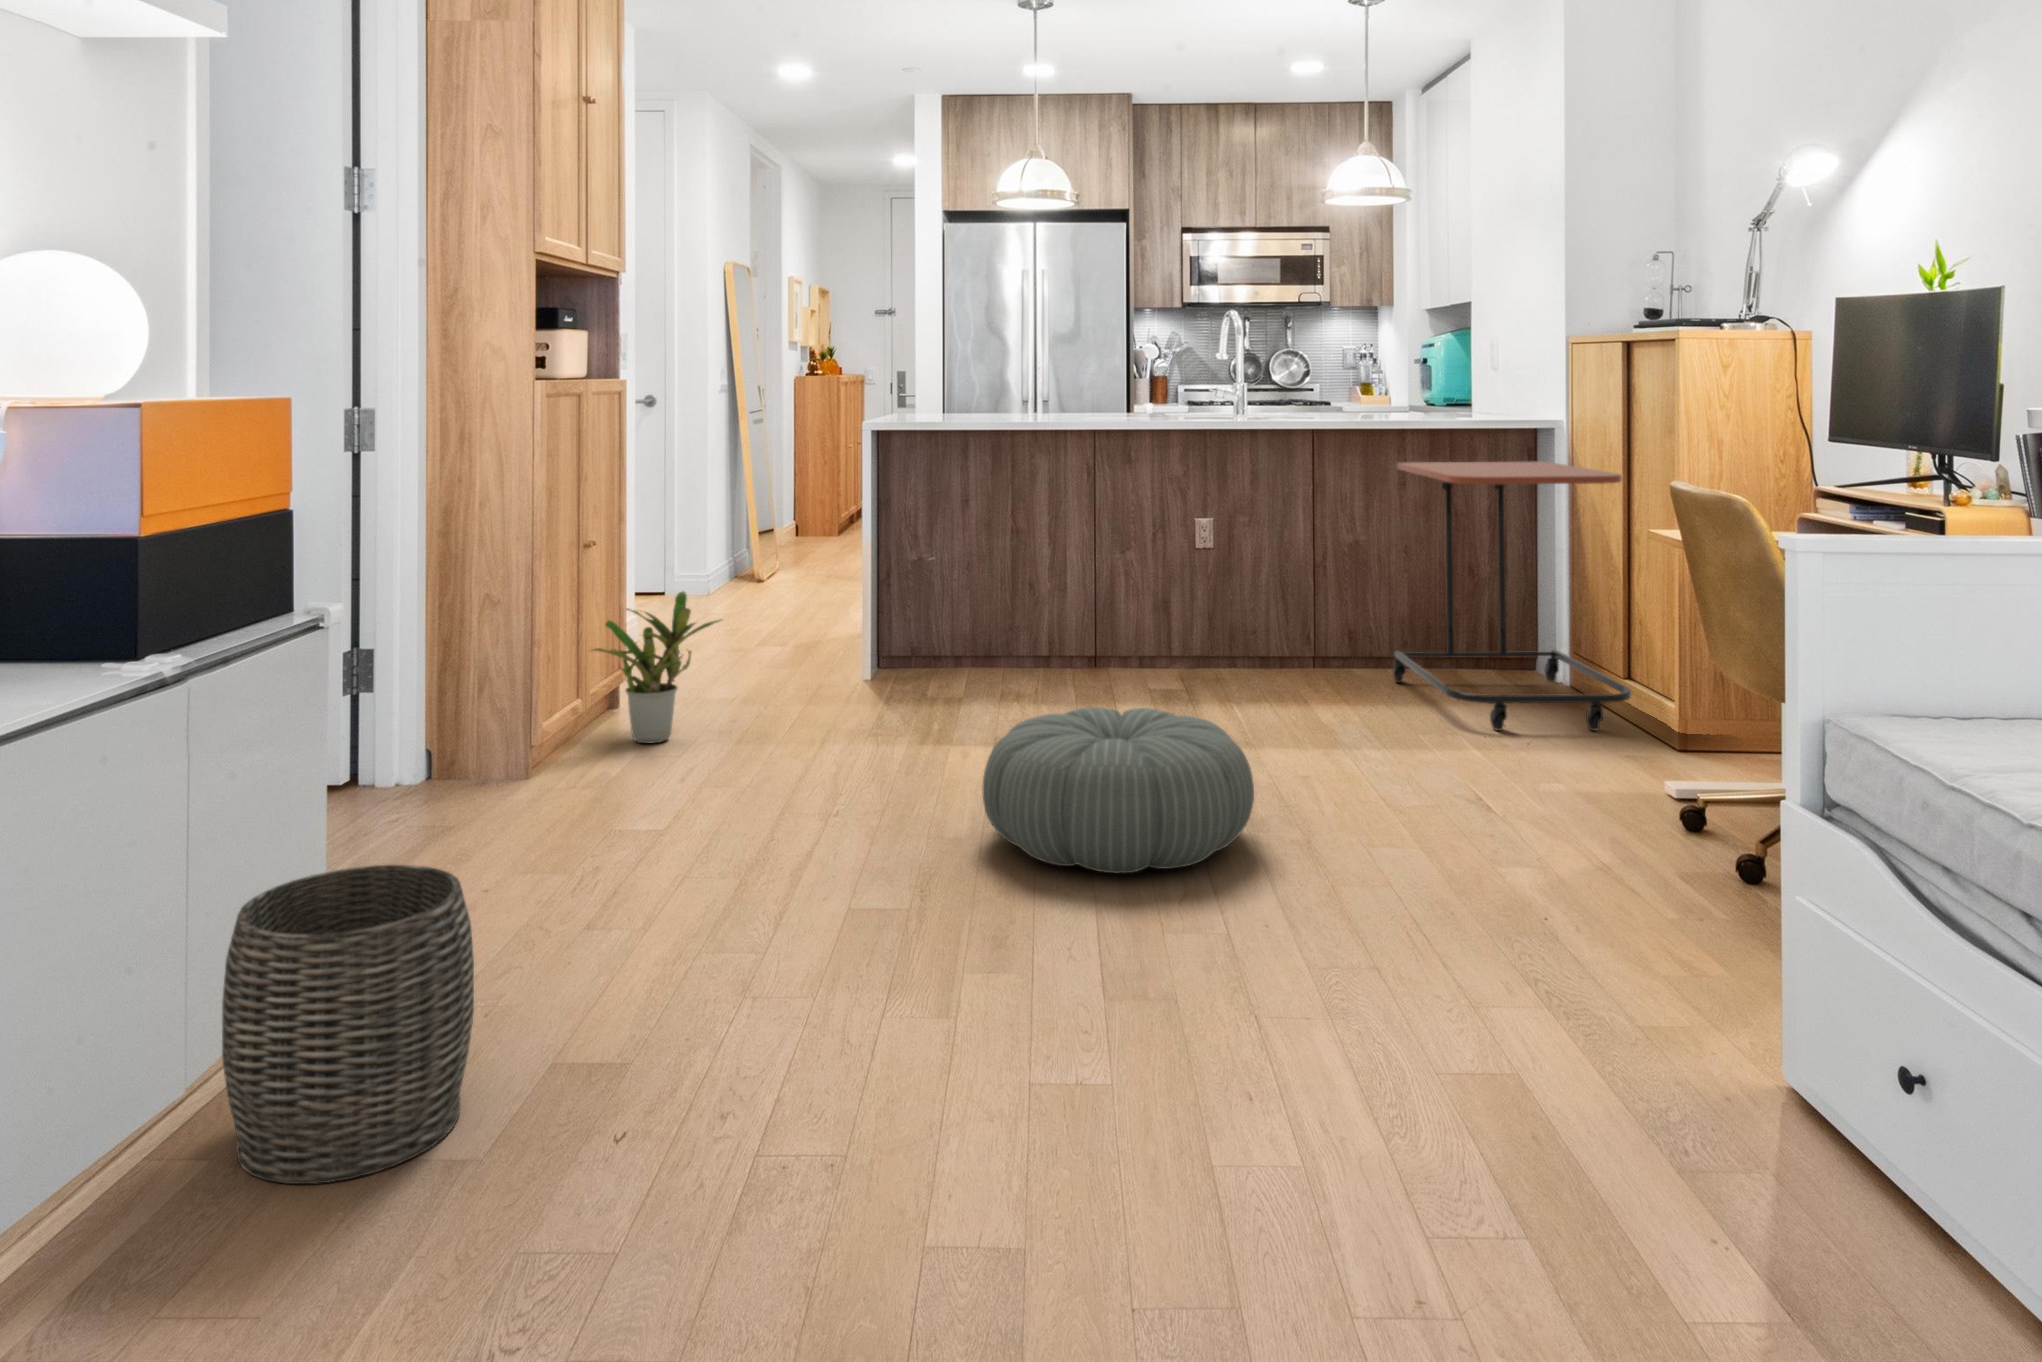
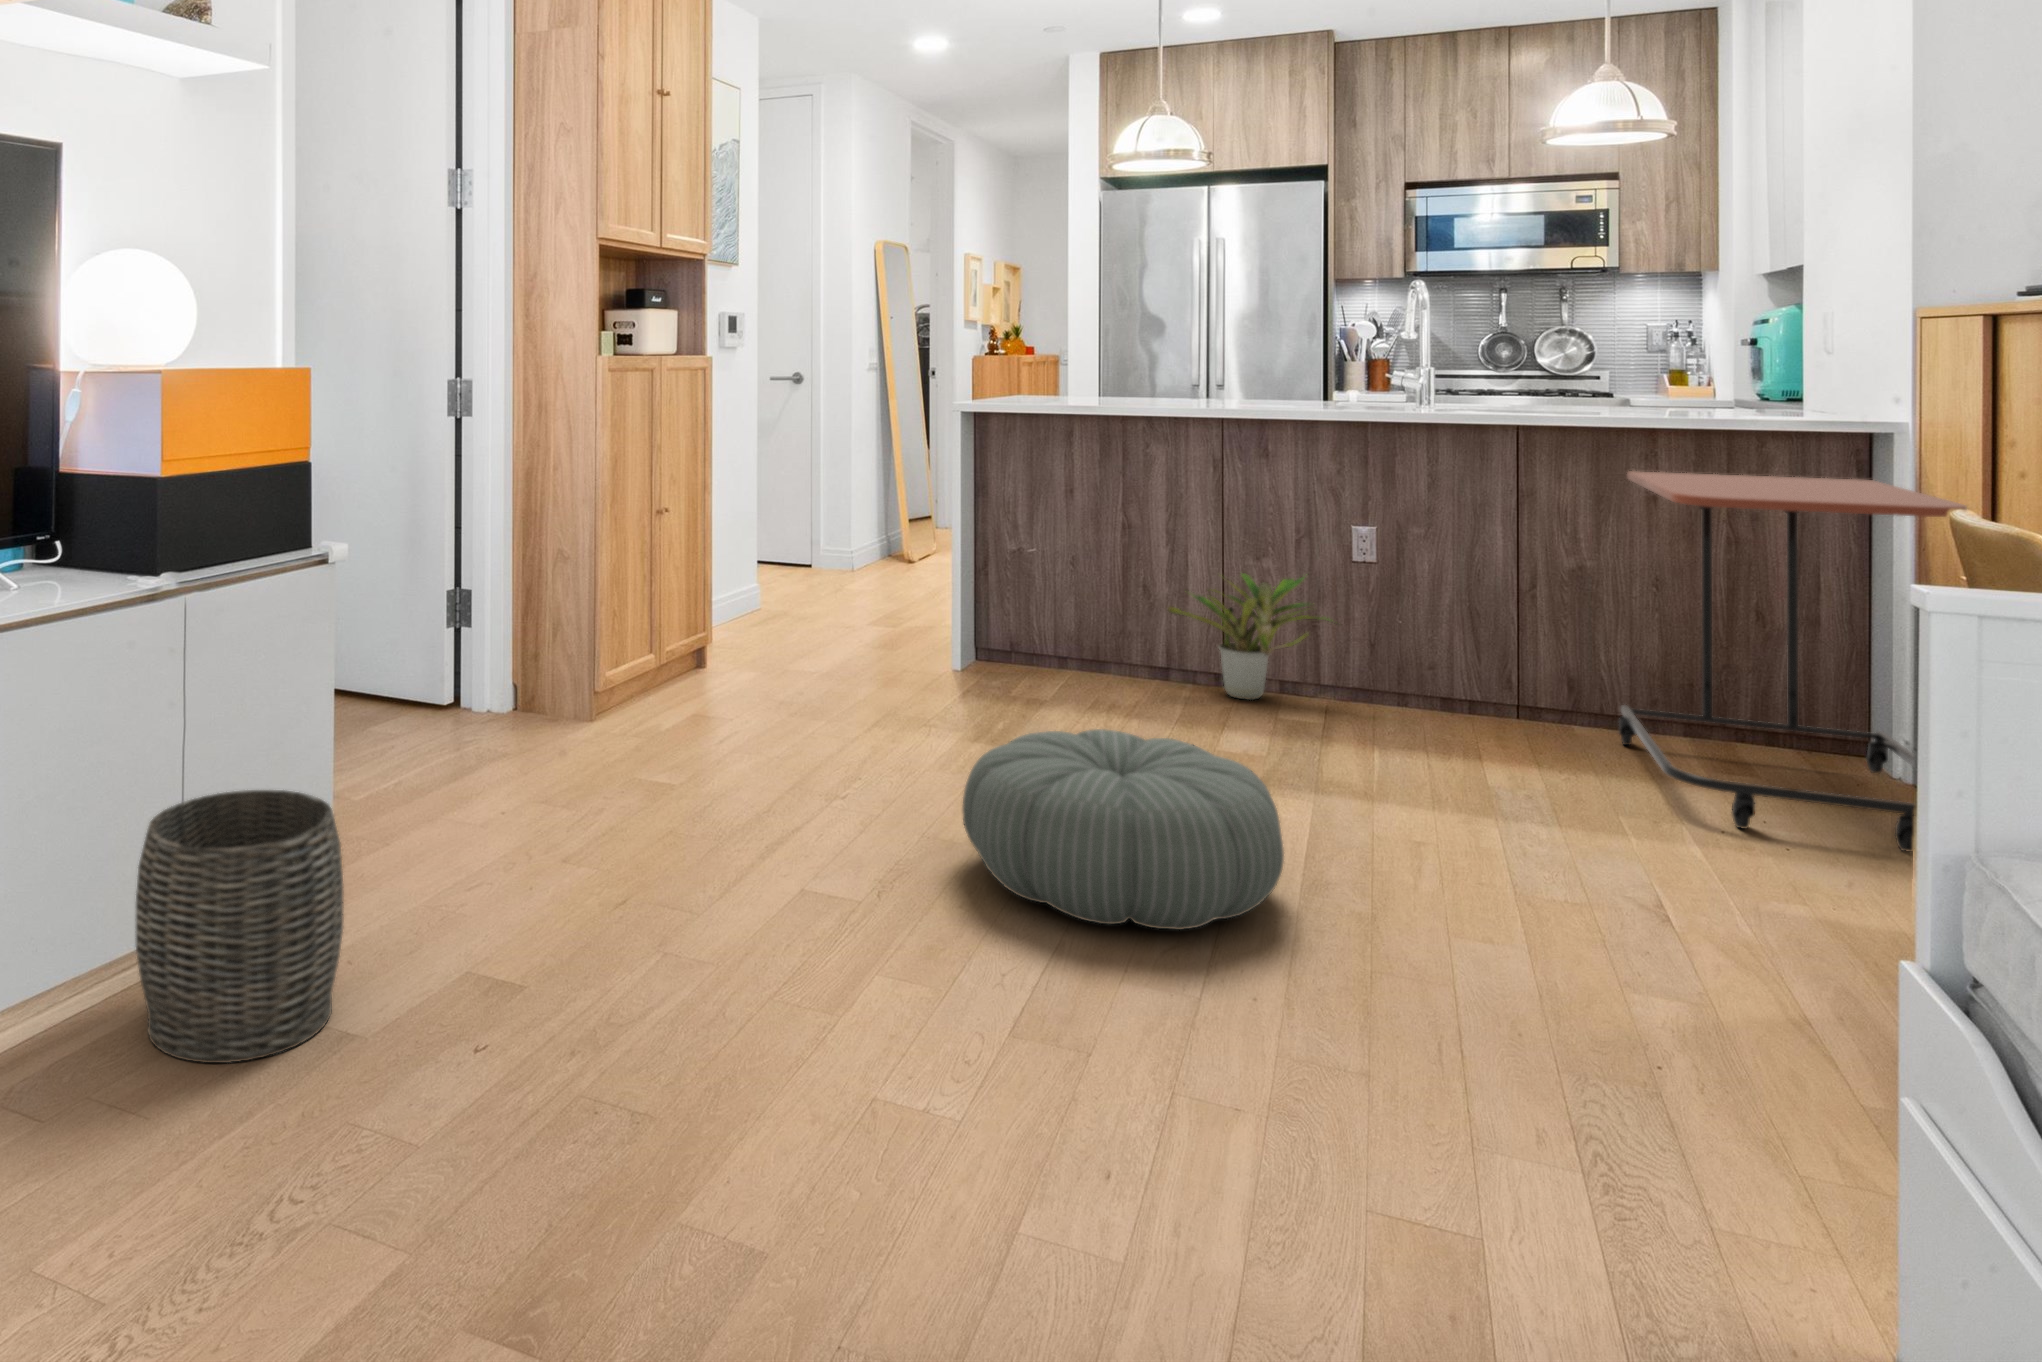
potted plant: present [593,592,721,743] -> present [1167,573,1333,700]

